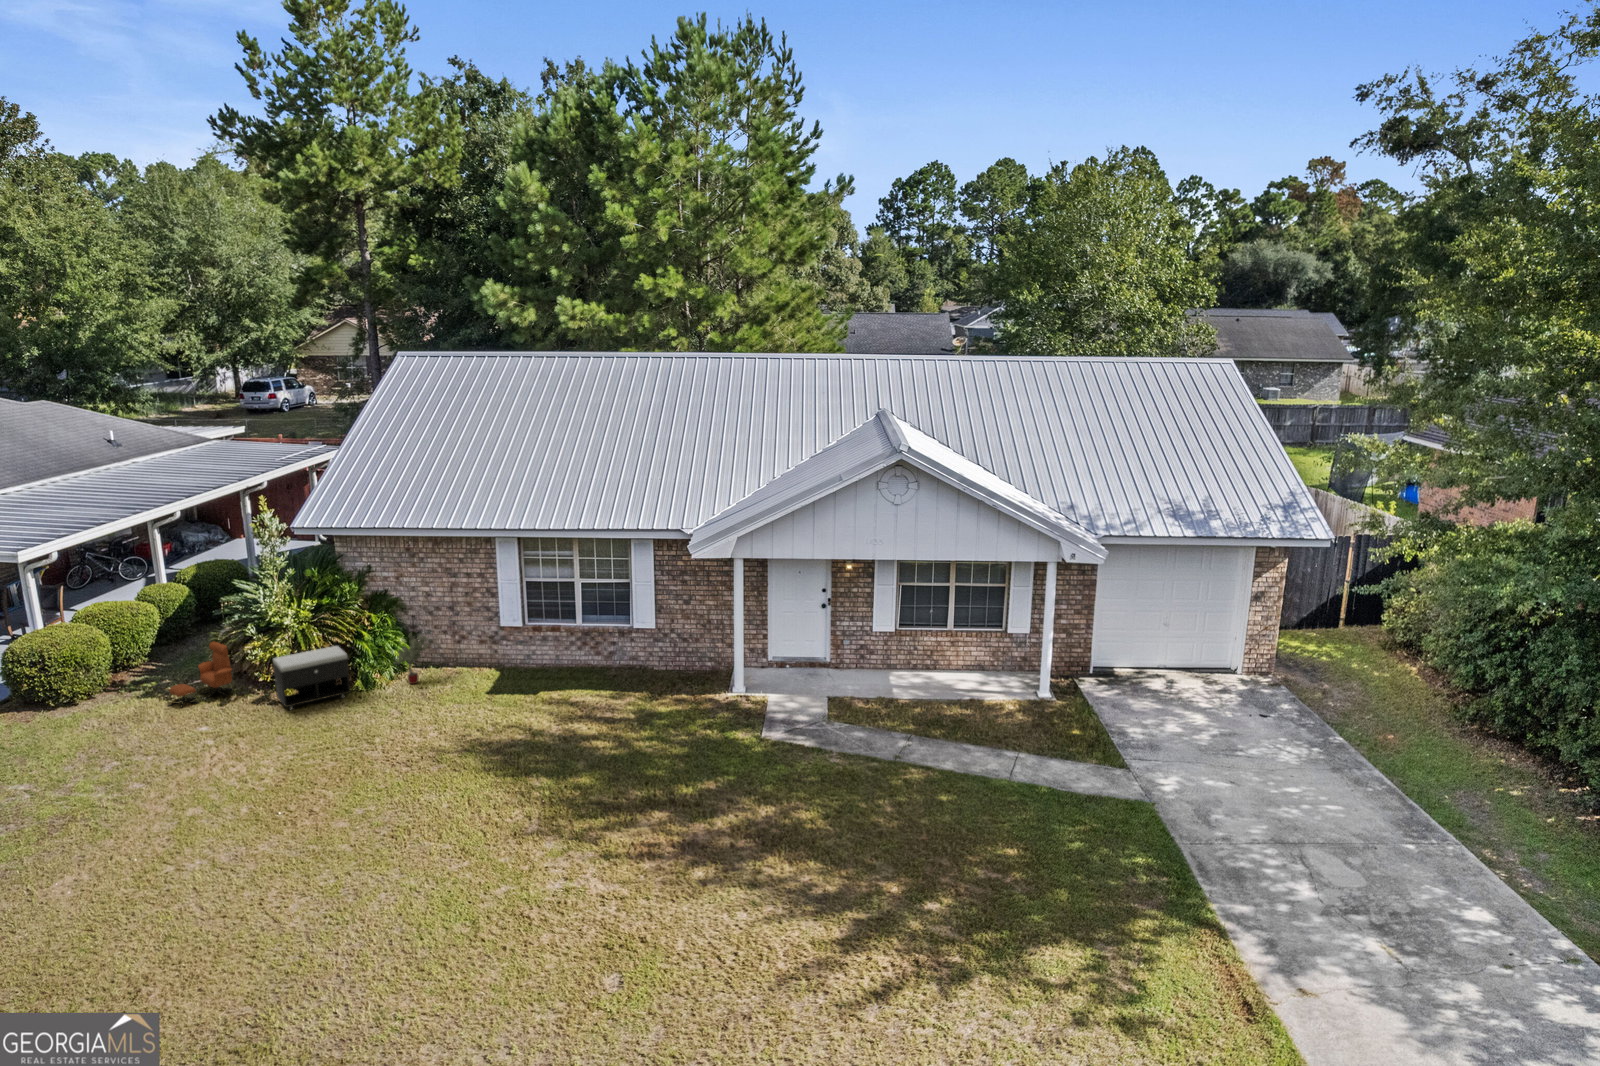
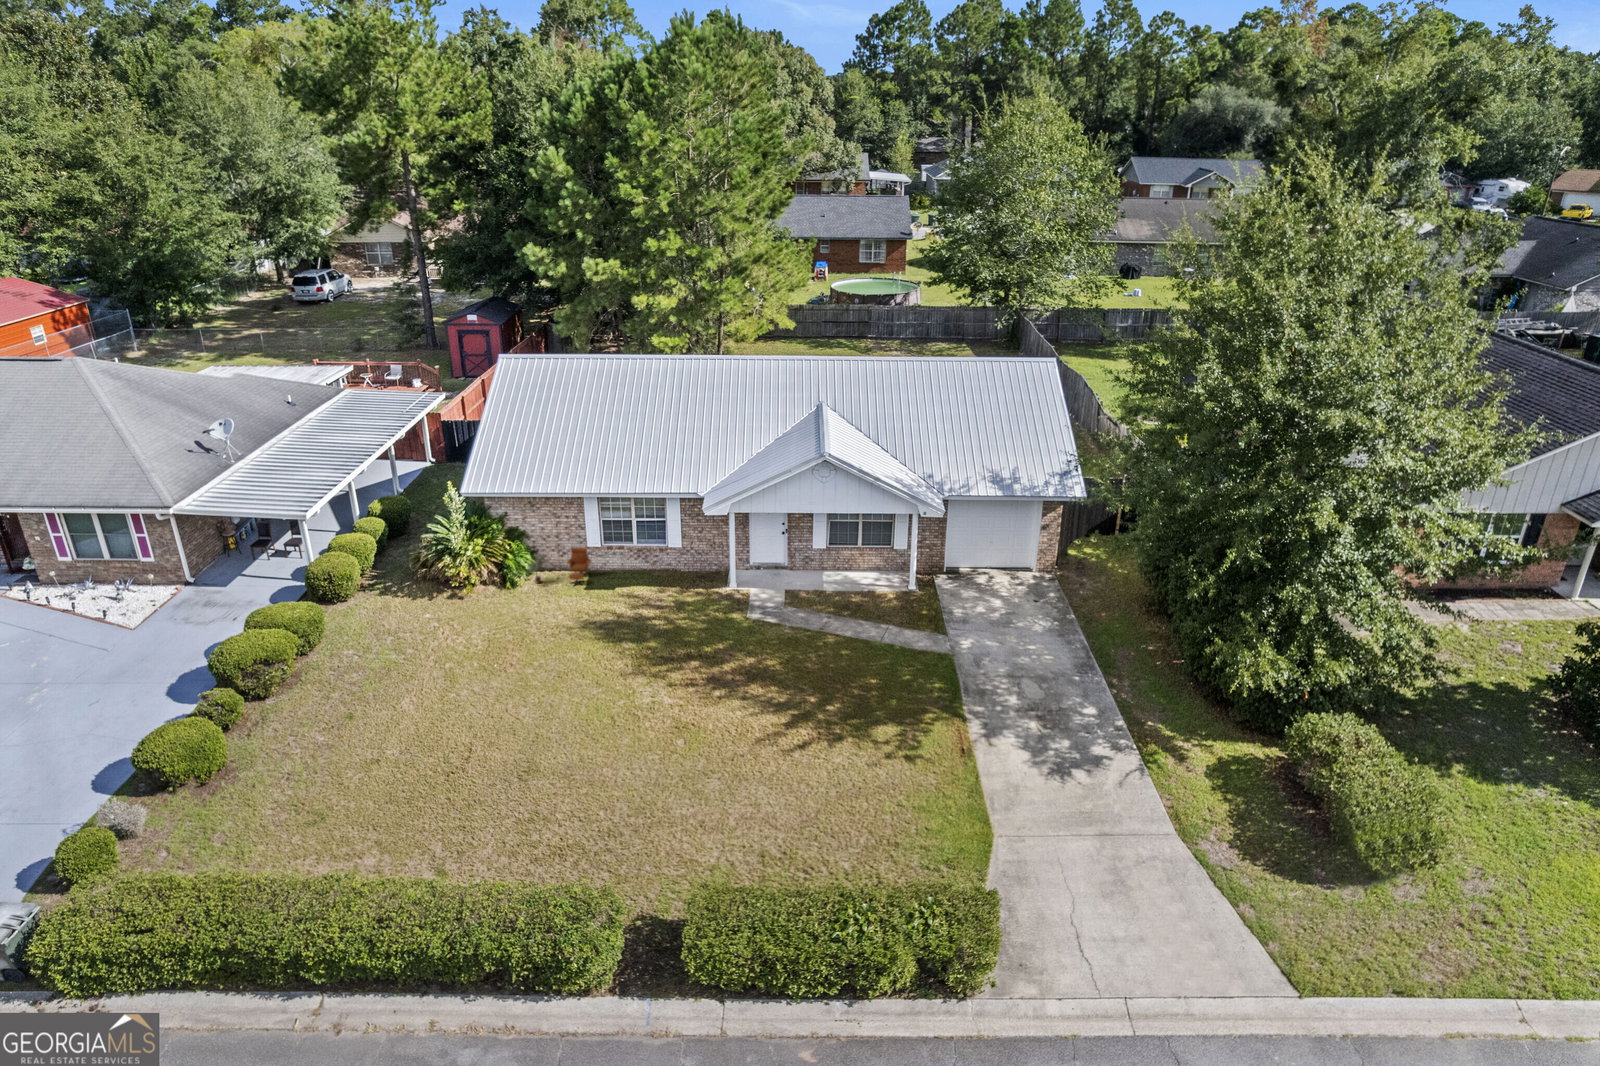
lounge chair: present [169,642,232,708] -> present [567,547,591,584]
storage bench: present [273,646,350,710] -> none [460,563,505,602]

